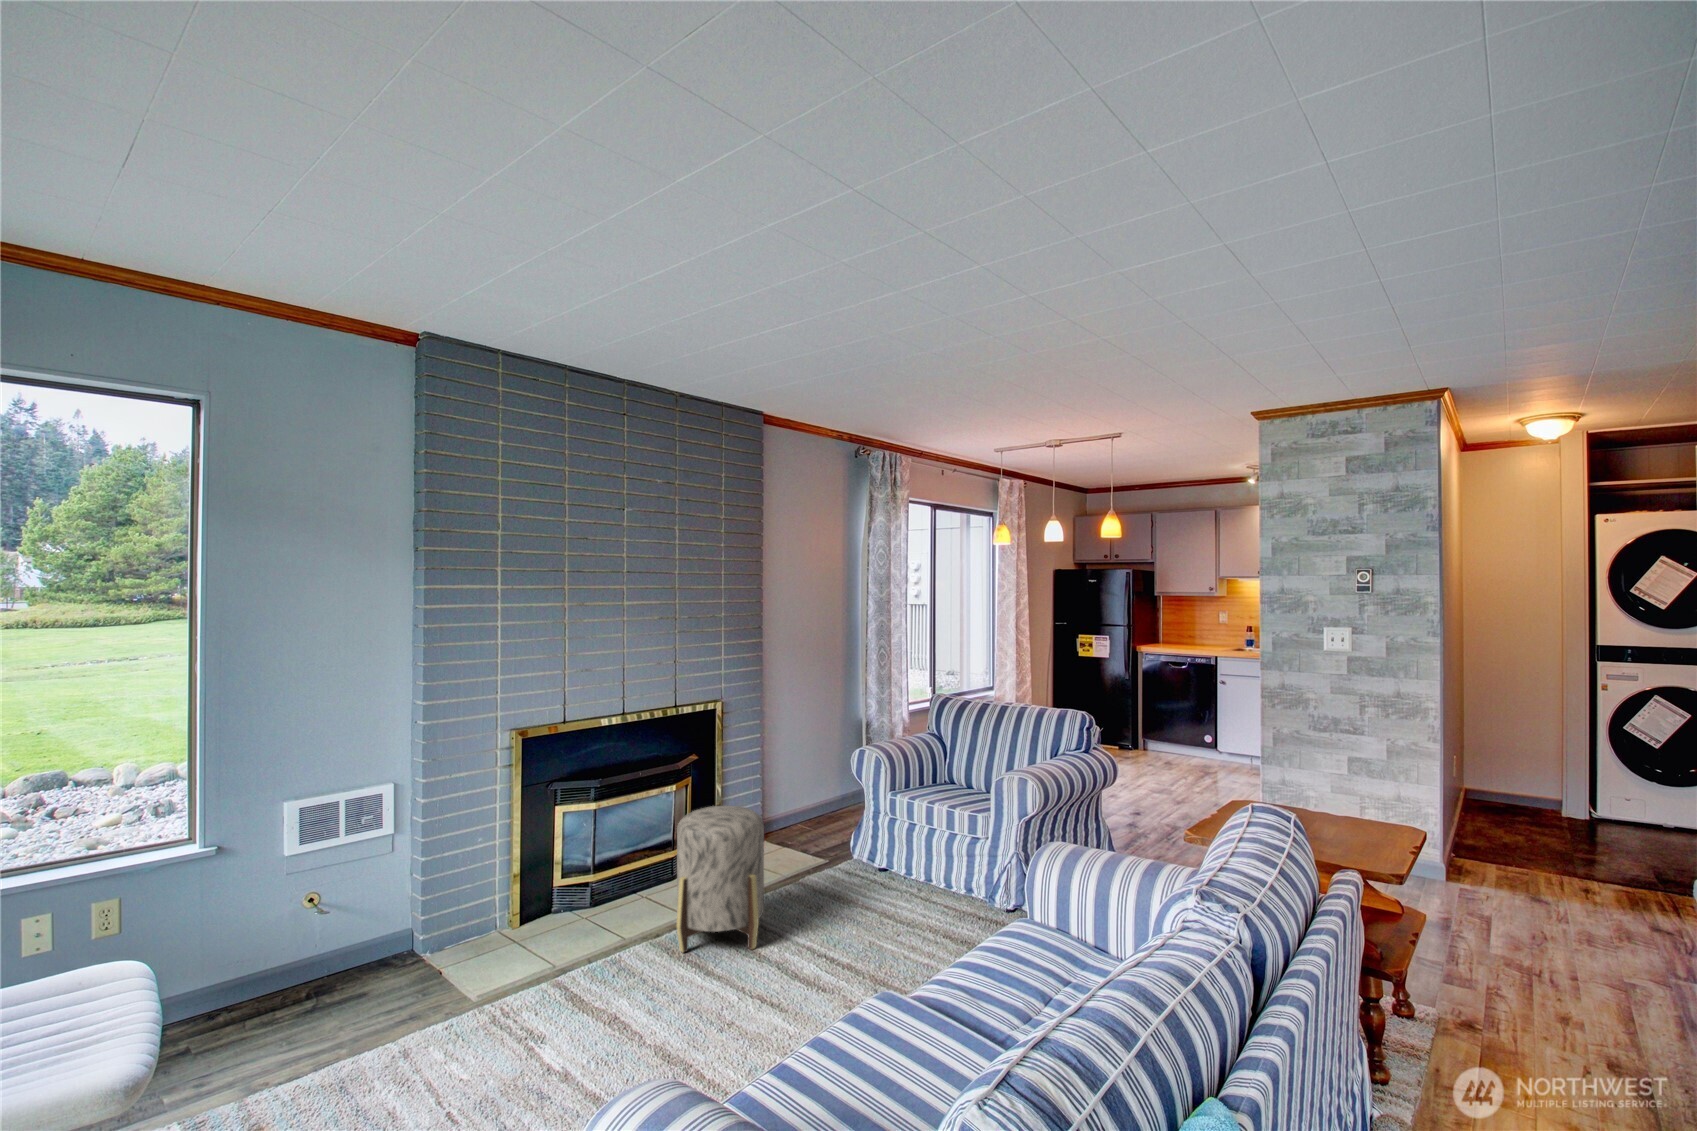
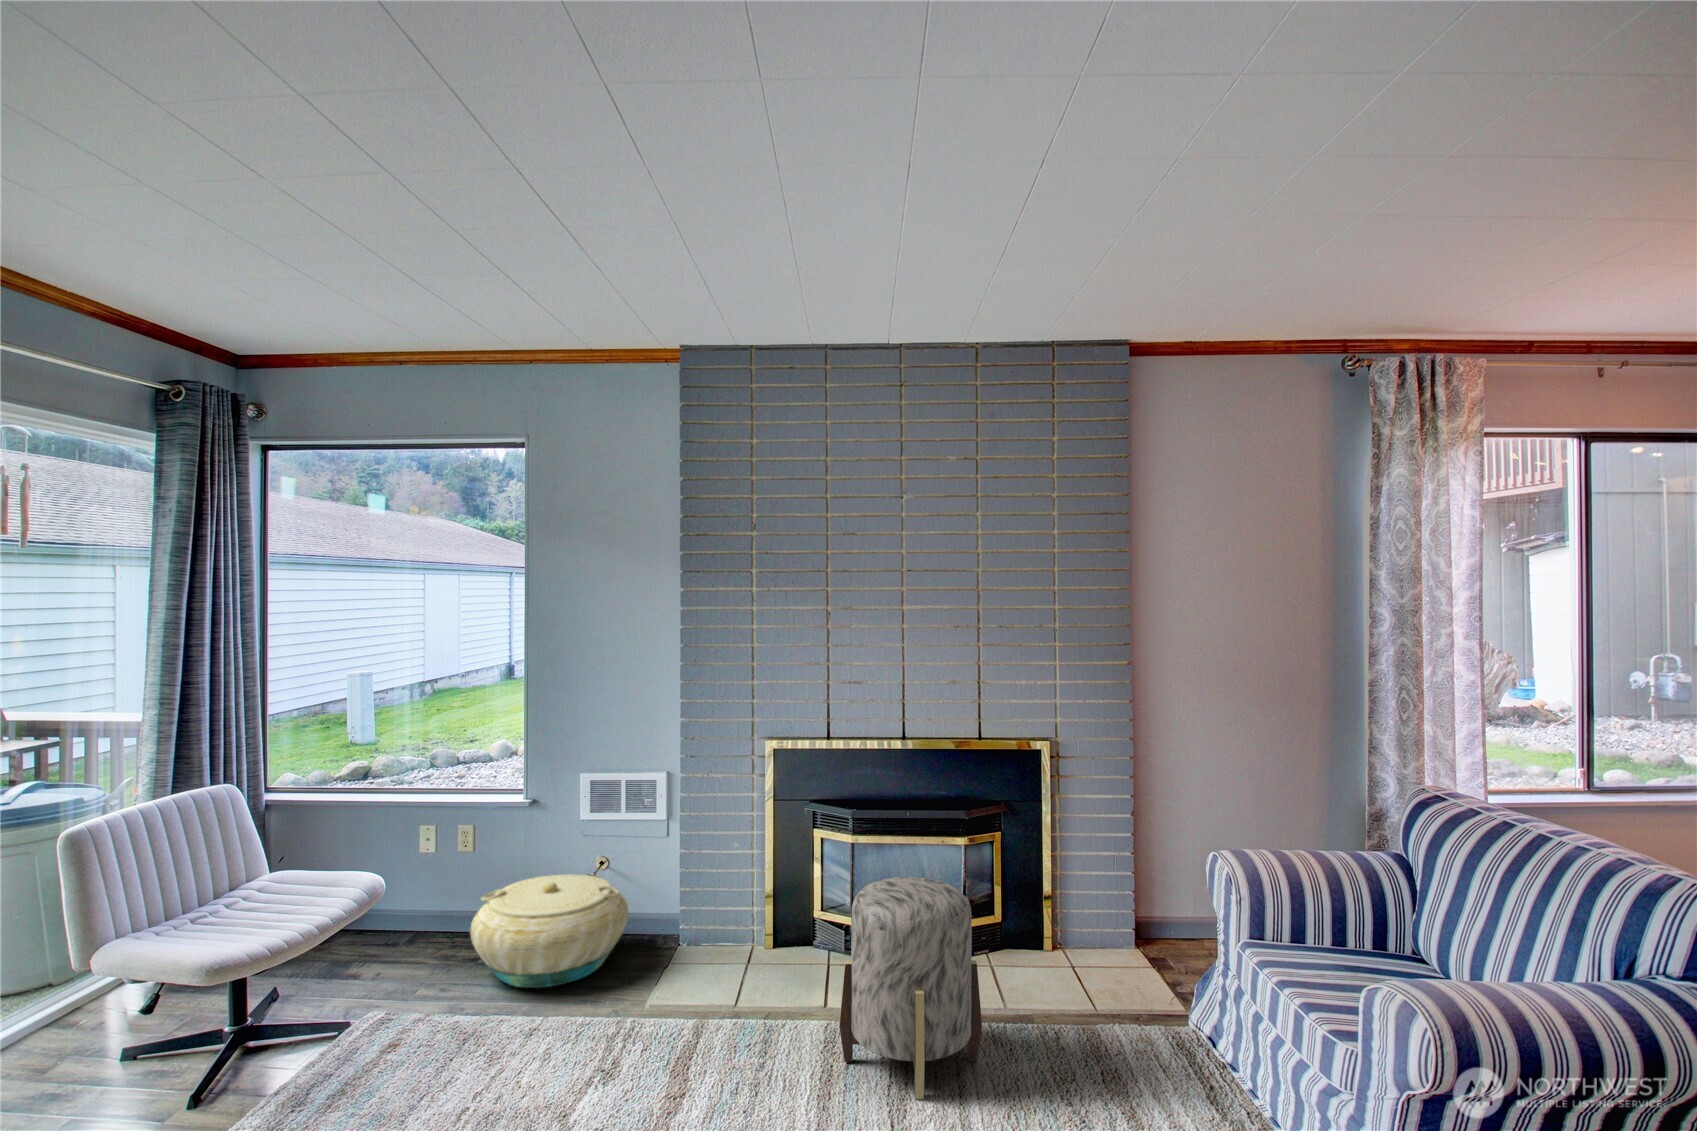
basket: none [205,905,400,1039] -> present [471,874,628,988]

